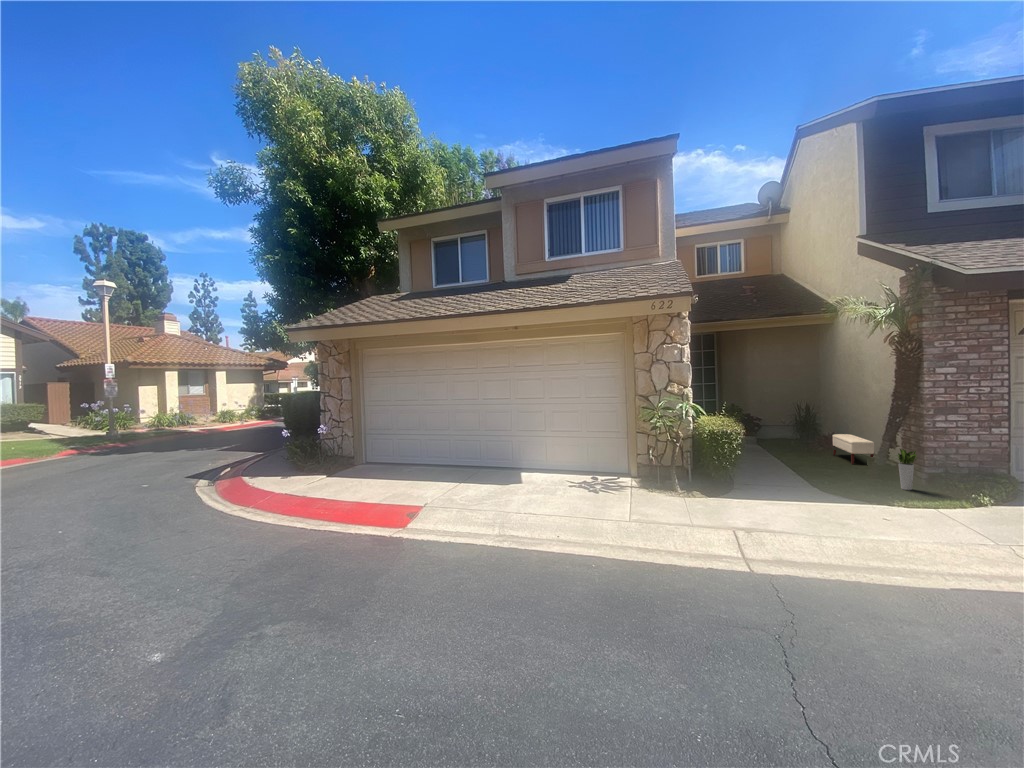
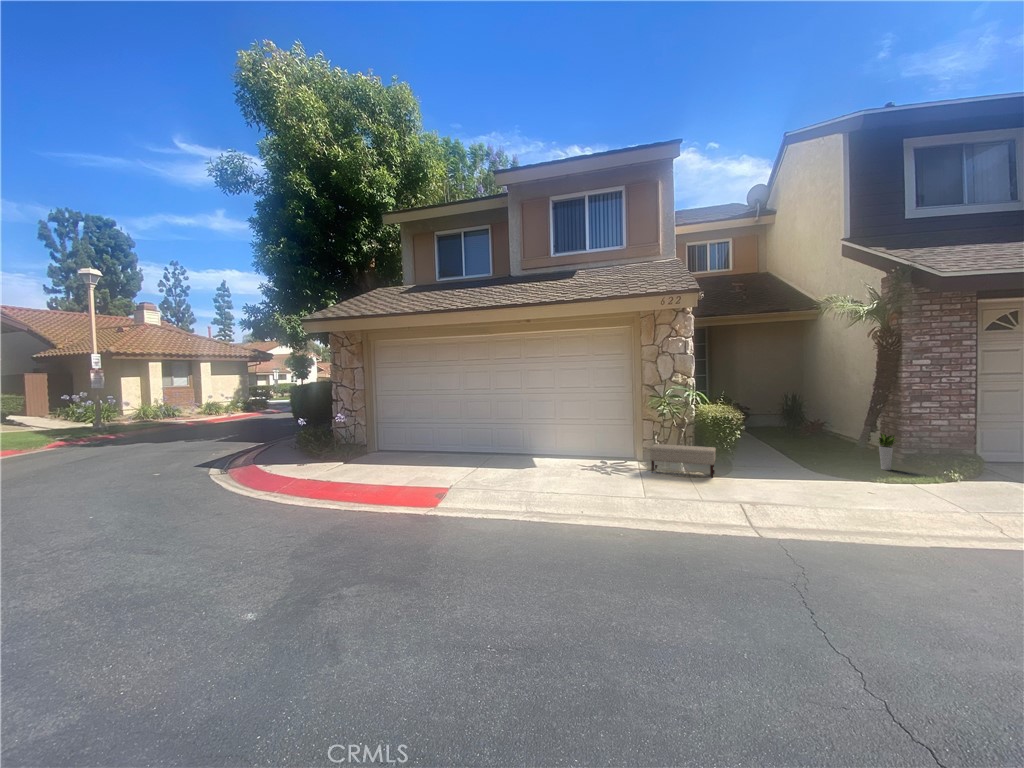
bench: present [832,434,875,464] -> present [650,444,716,478]

